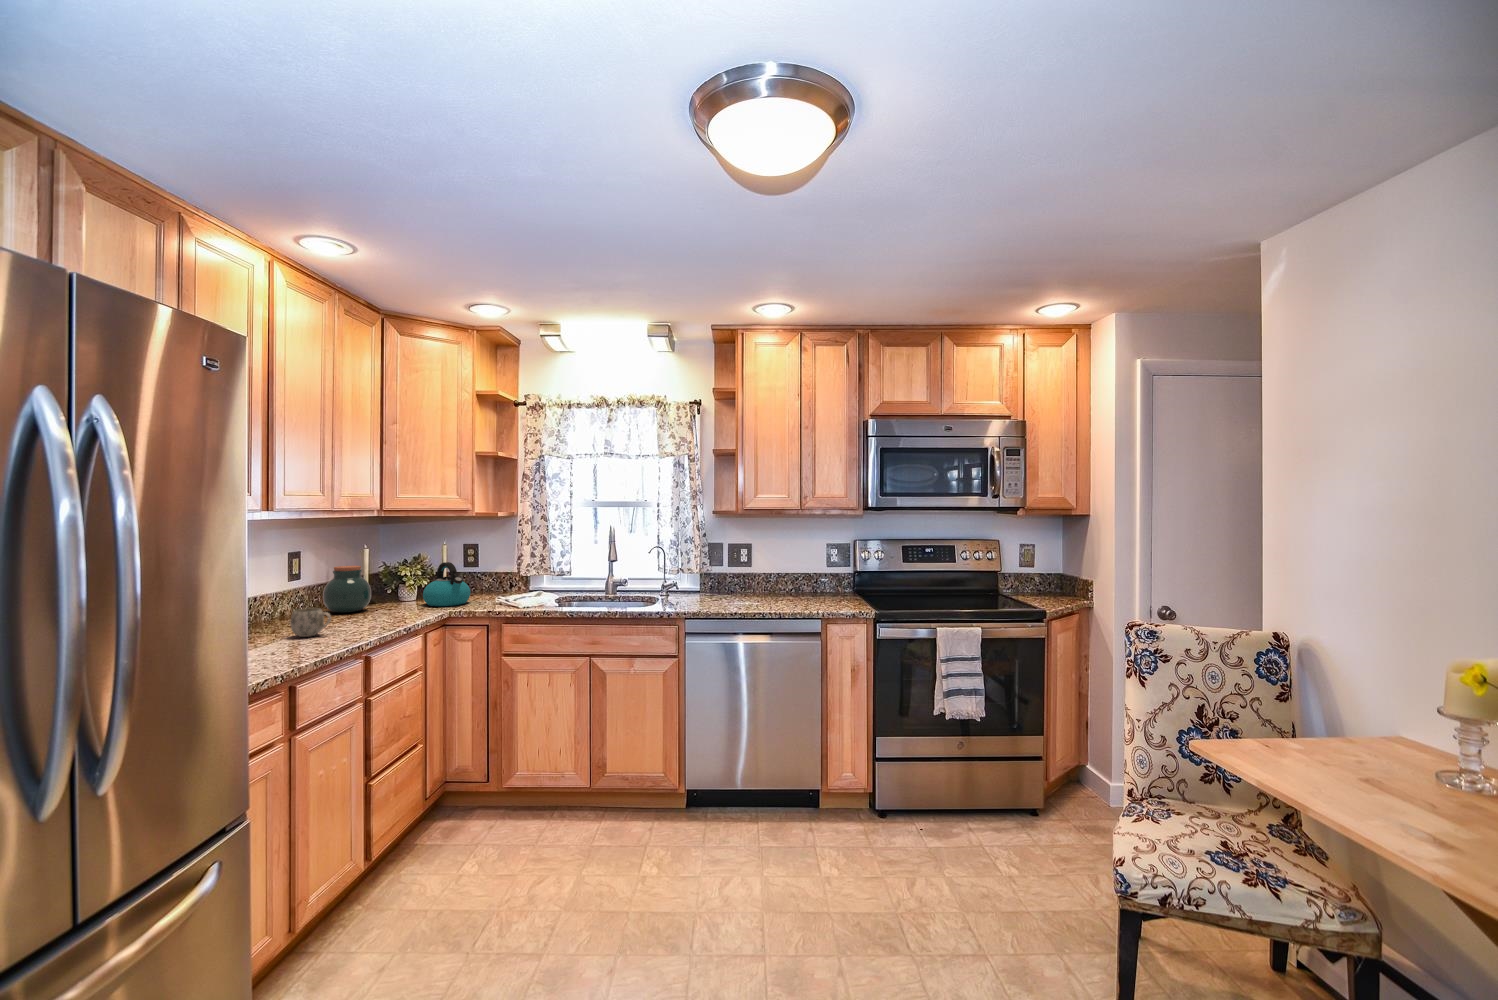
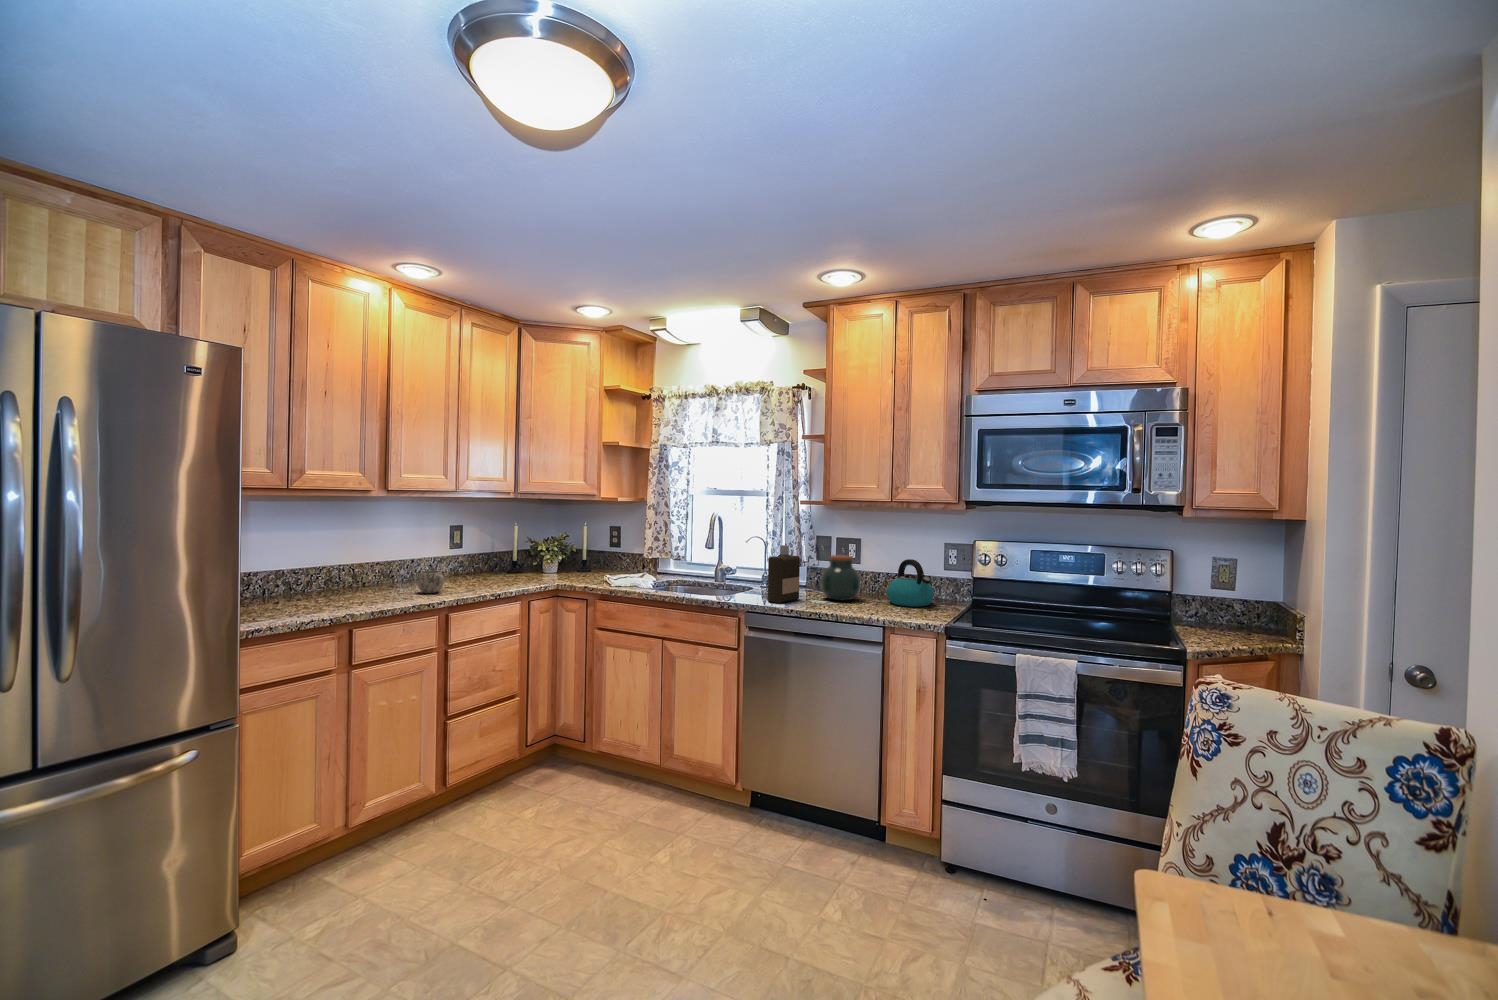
bottle: none [697,553,720,608] -> present [768,545,800,603]
kettle: present [423,562,471,606] -> present [887,559,934,607]
jar: present [323,566,371,613] -> present [821,555,861,601]

